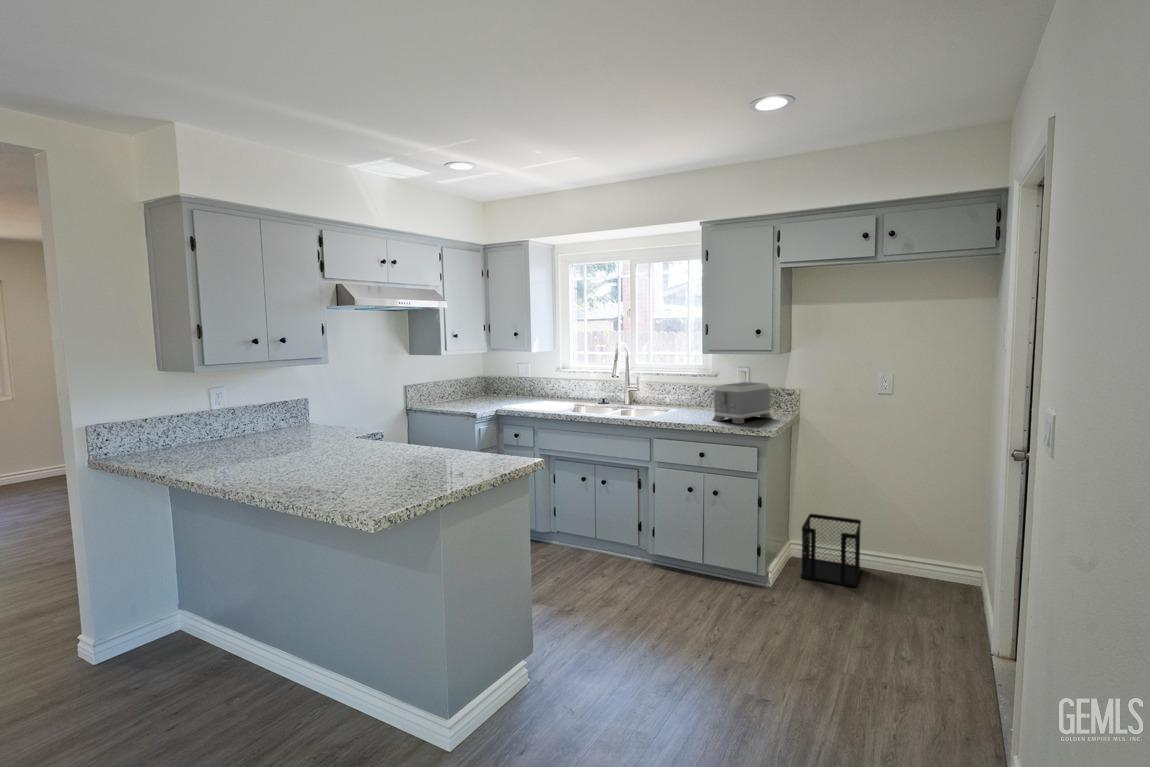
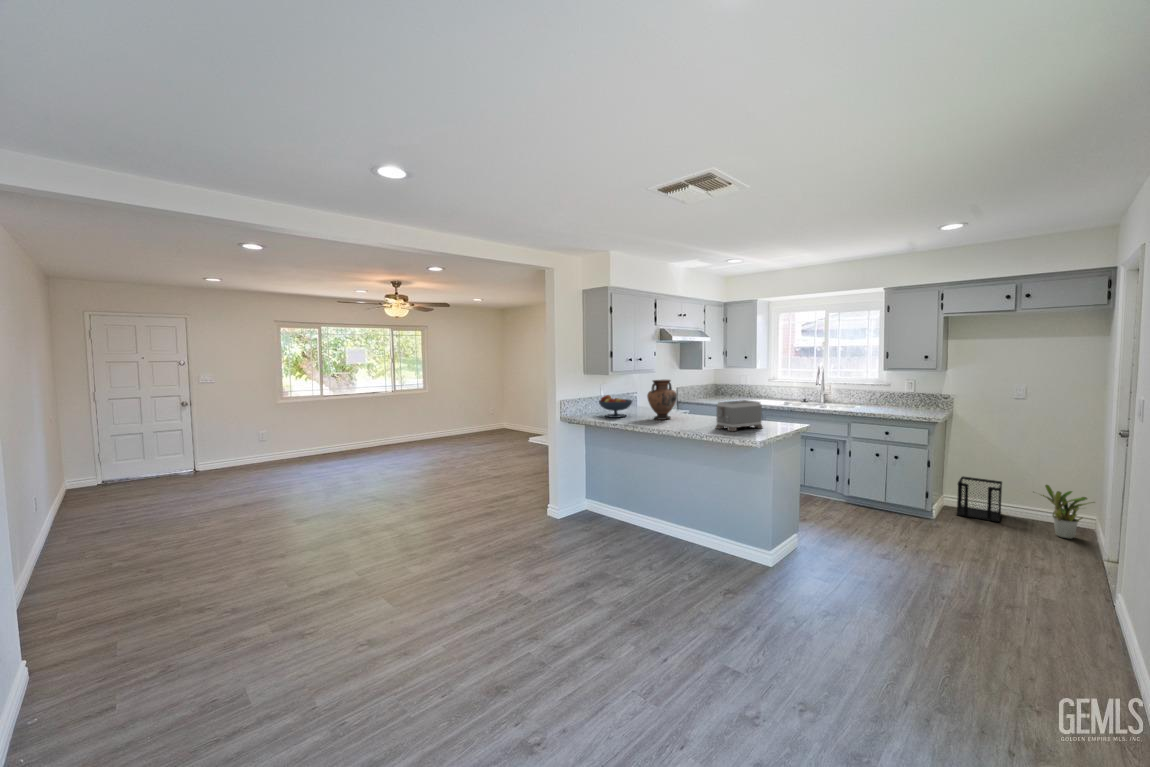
vase: none [262,377,325,457] -> present [647,380,677,420]
toaster: present [713,382,771,424] -> present [715,400,763,431]
fruit bowl: none [173,410,251,455] -> present [599,395,632,418]
potted plant: none [897,528,980,612] -> present [1041,485,1094,539]

